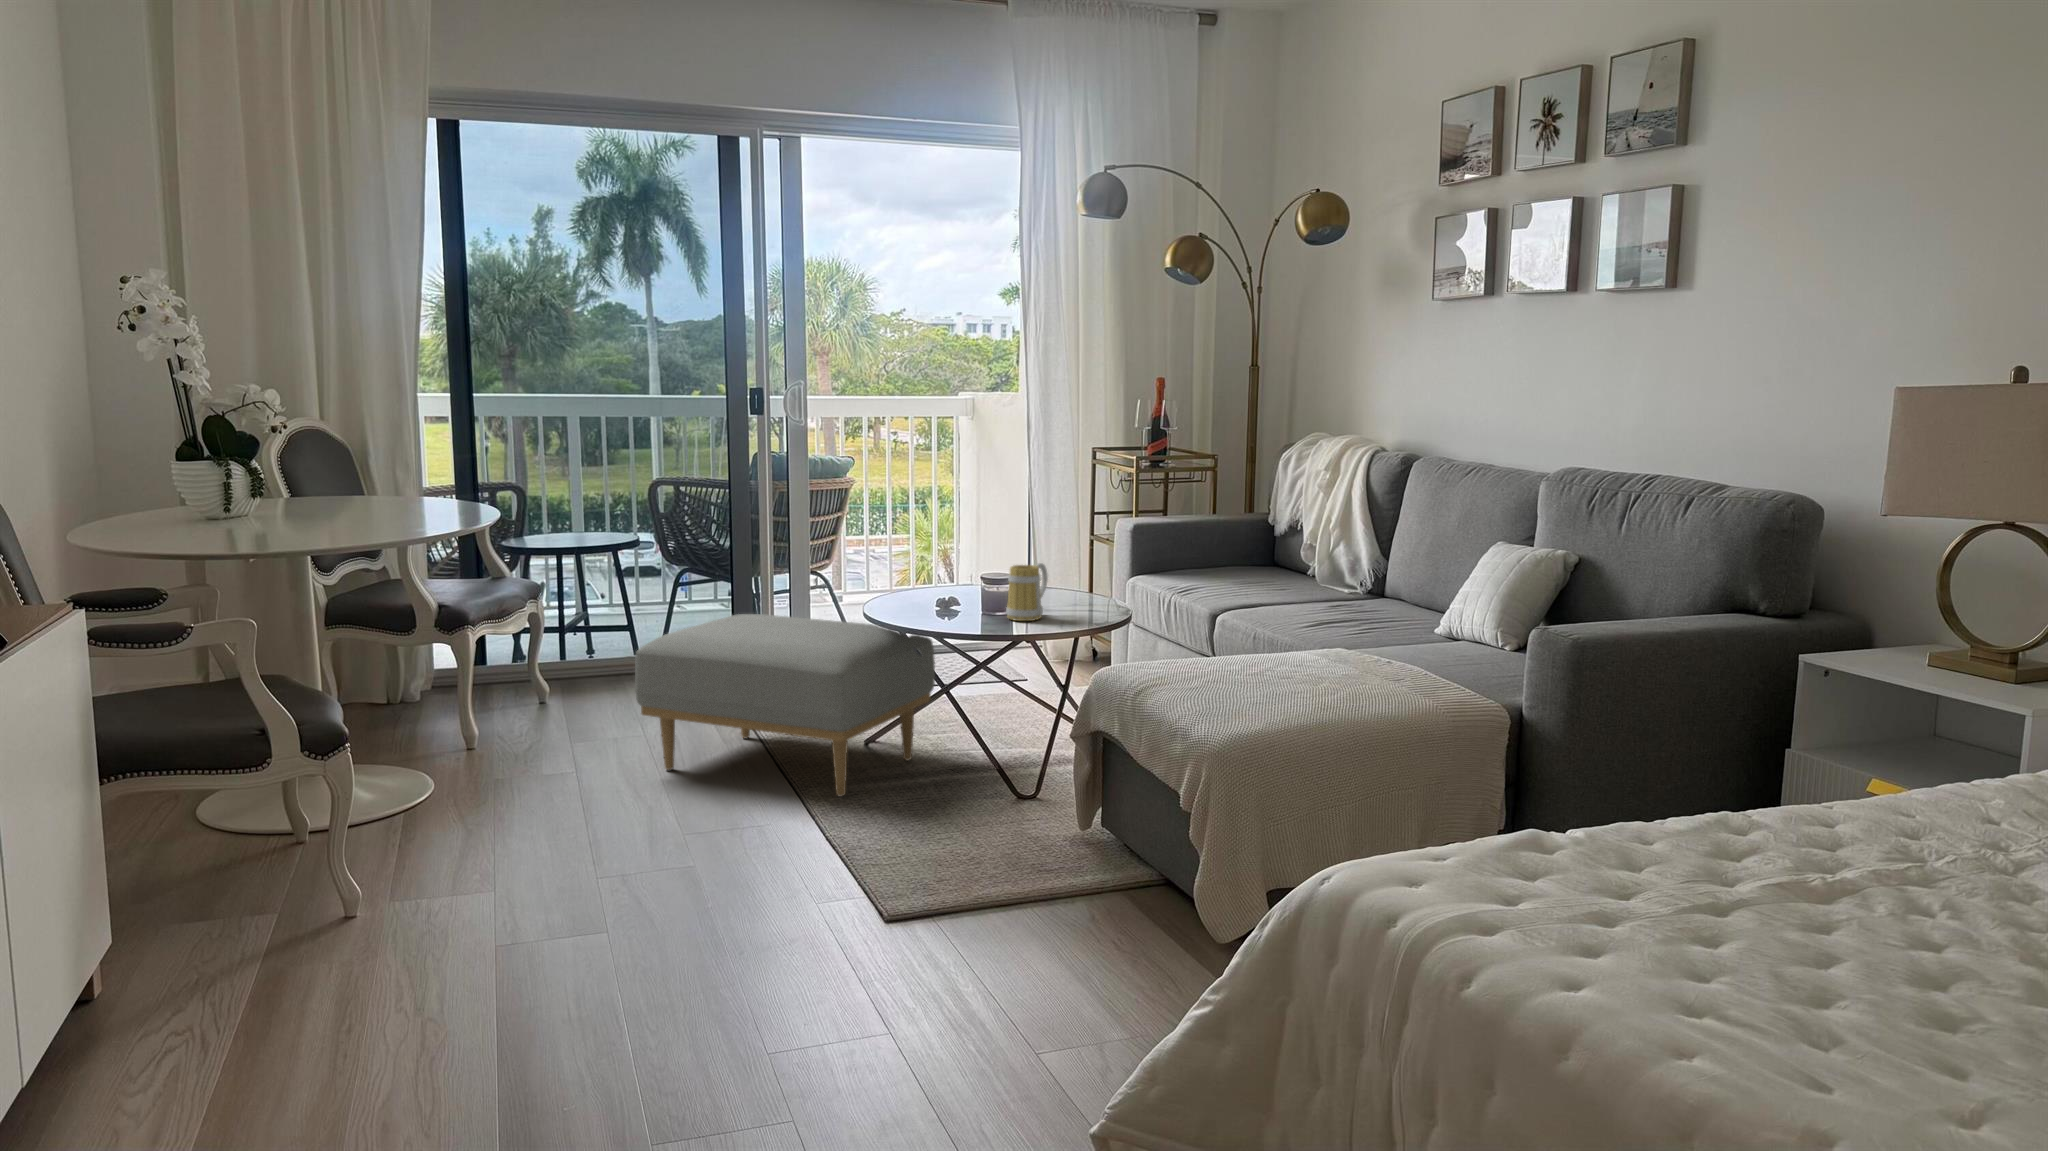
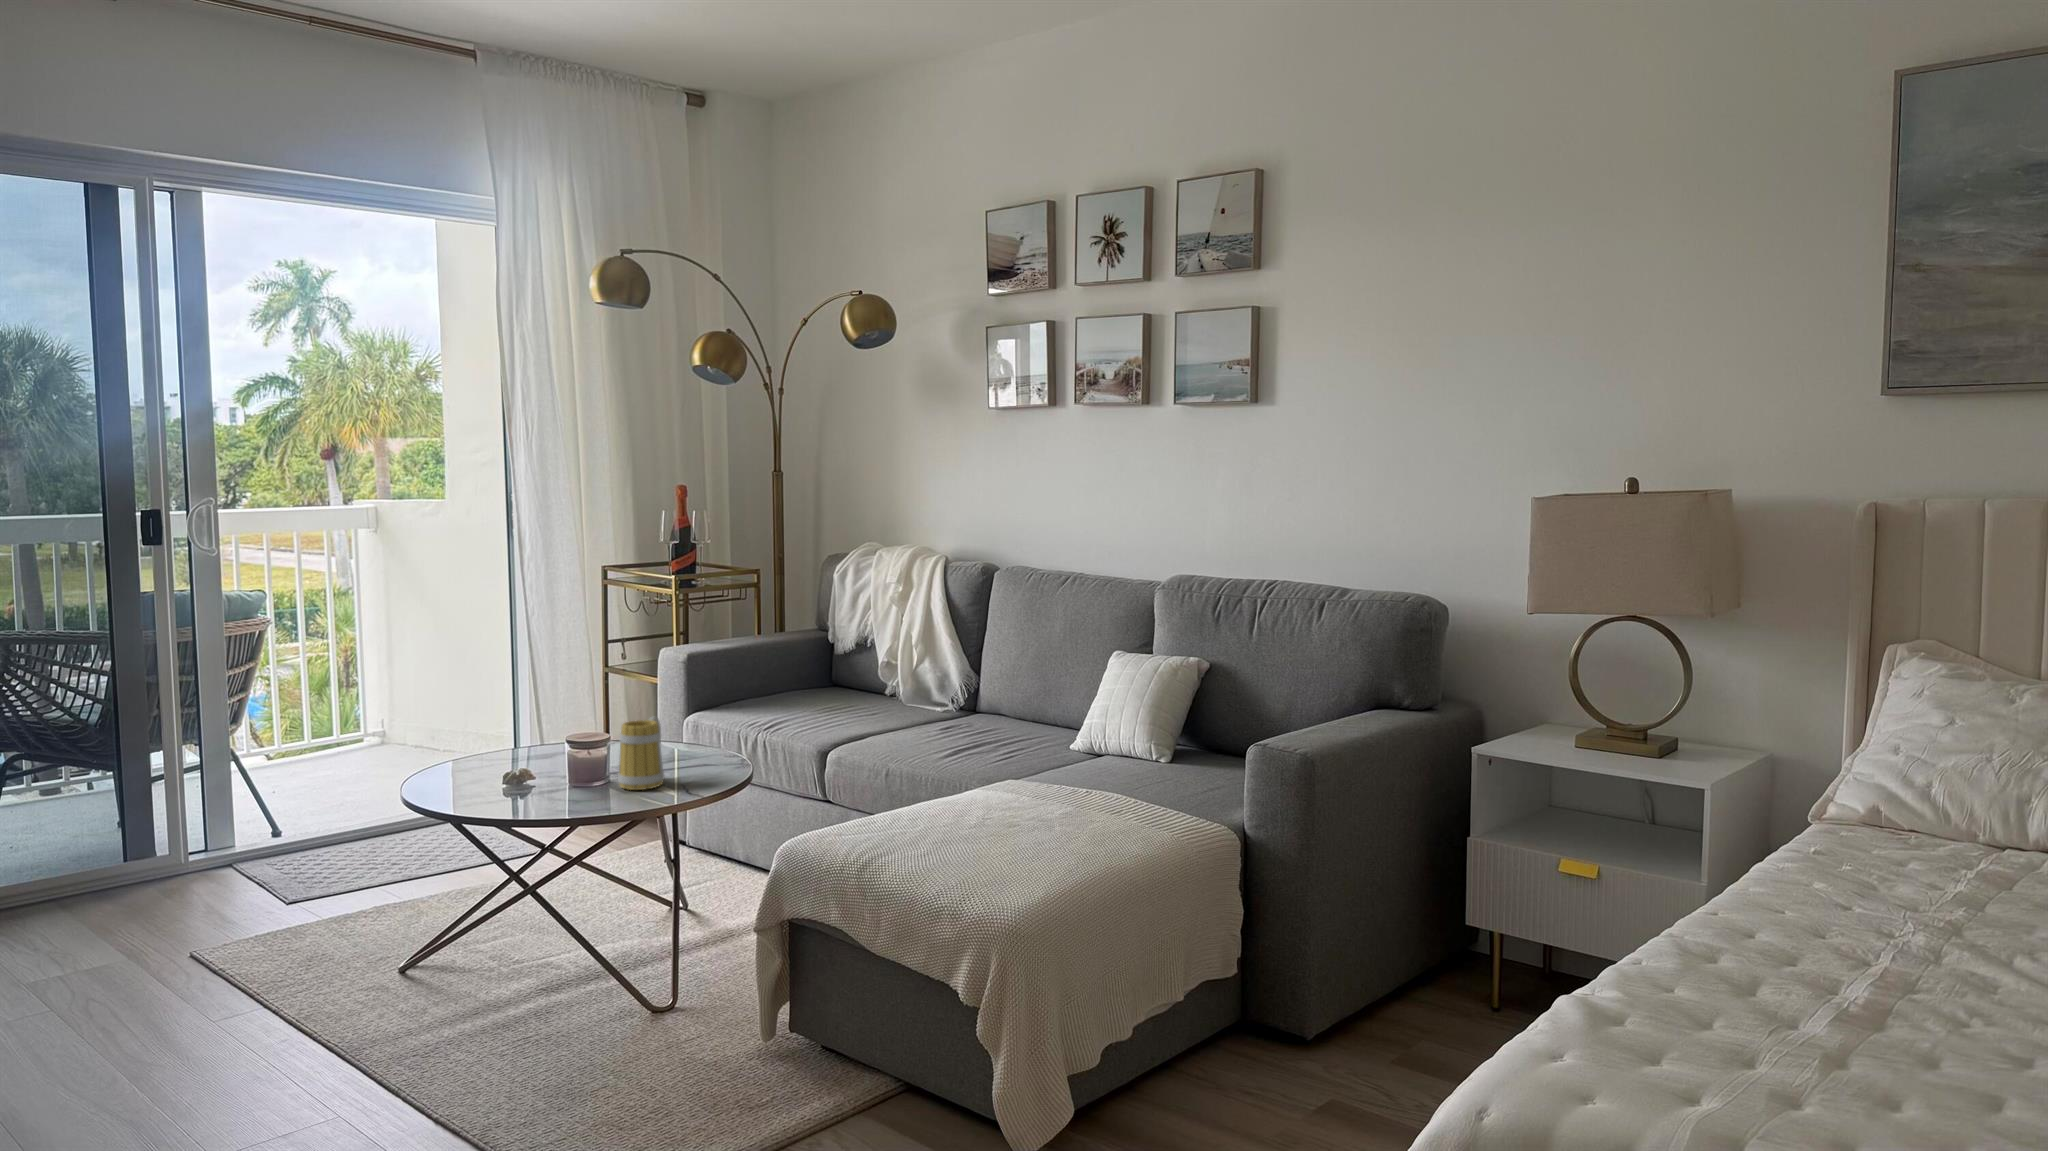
ottoman: present [635,614,935,796] -> none [64,813,505,1058]

